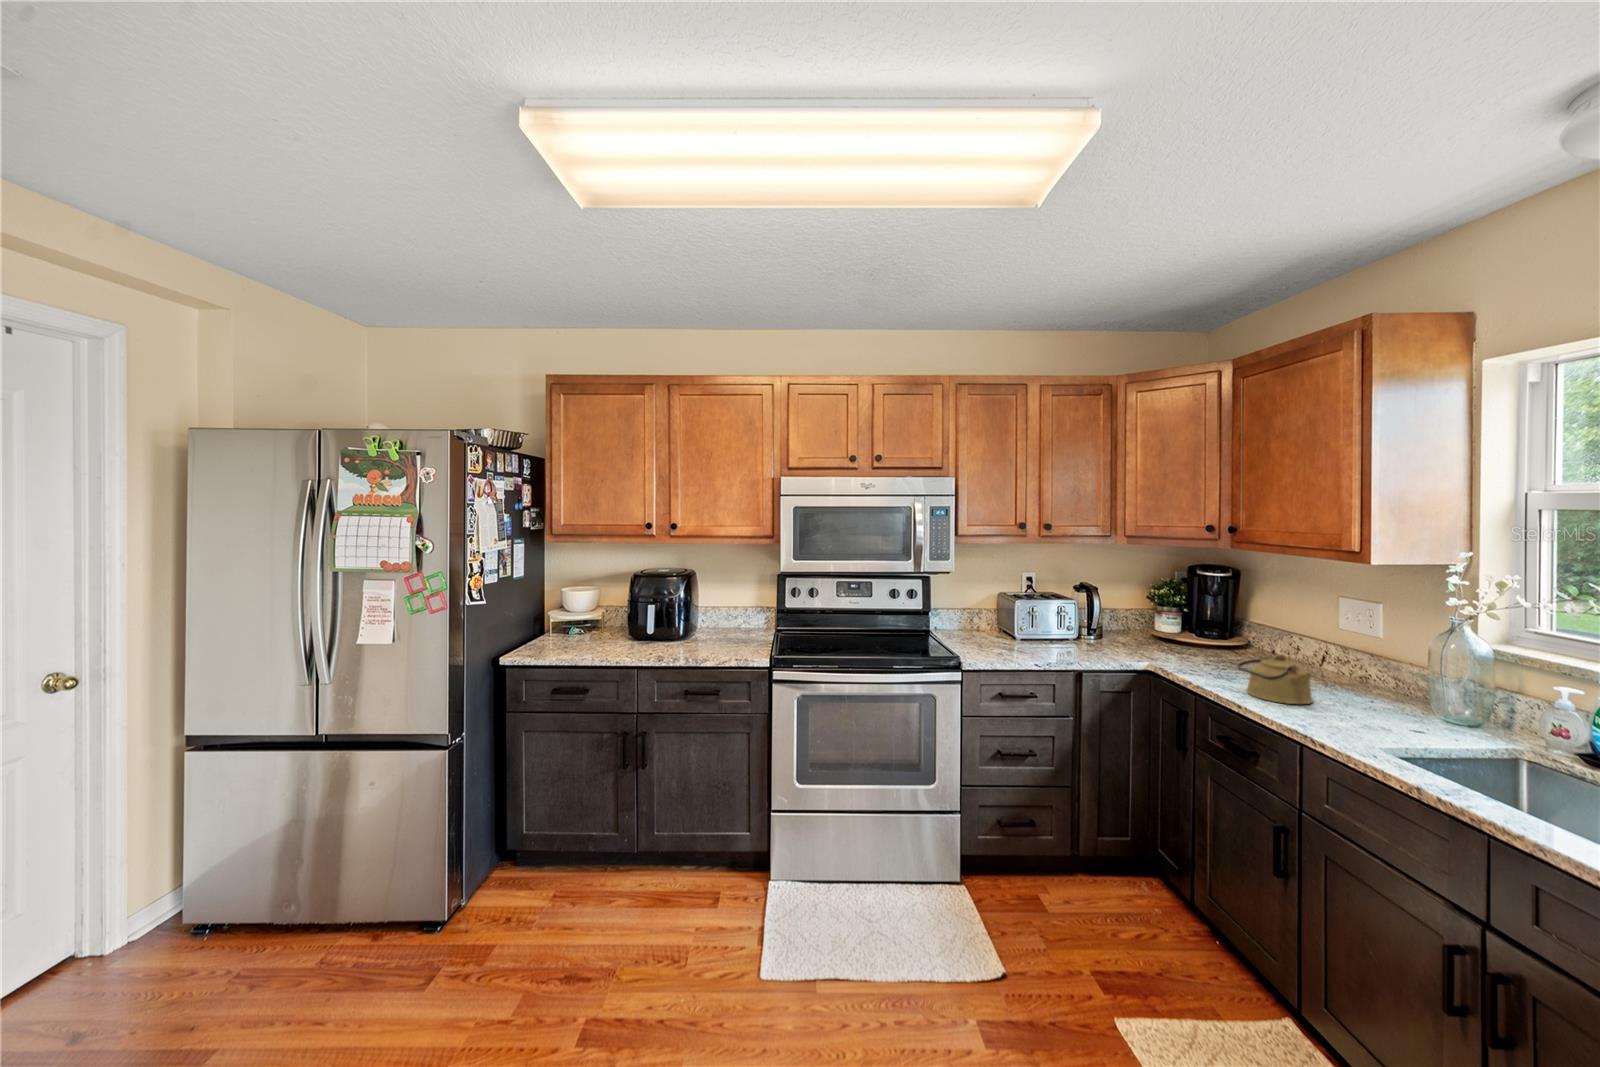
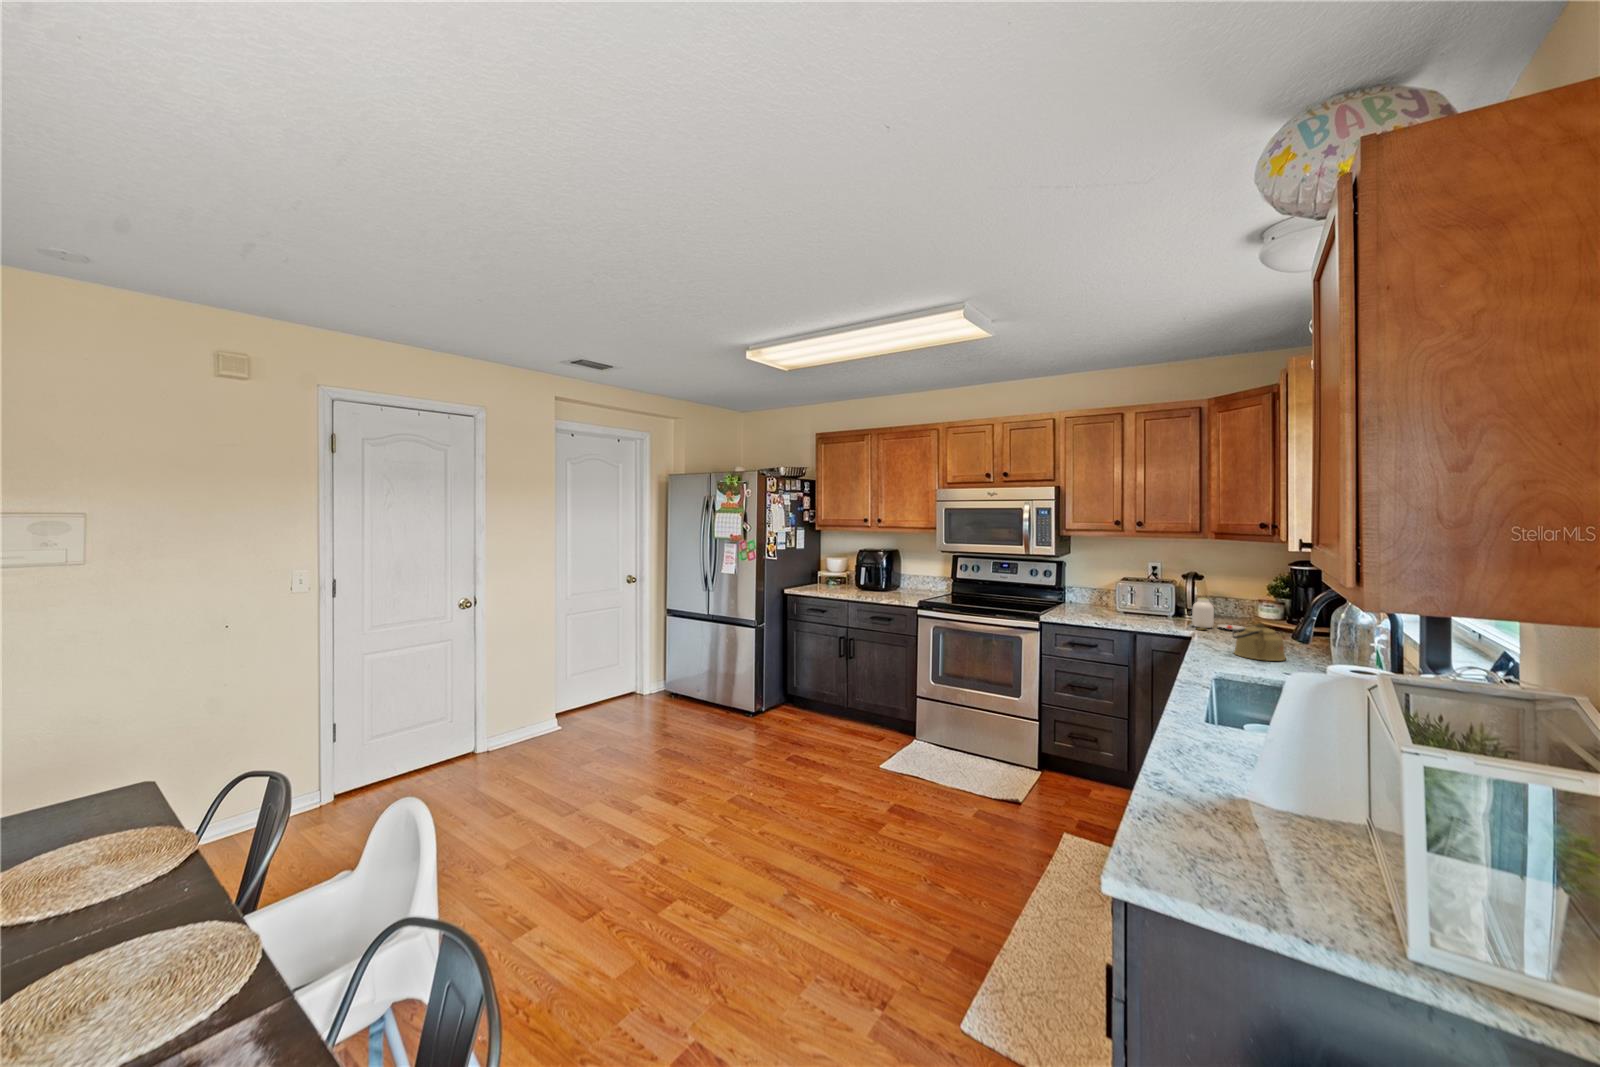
jar: none [1110,617,1168,657] -> present [1192,598,1245,630]

